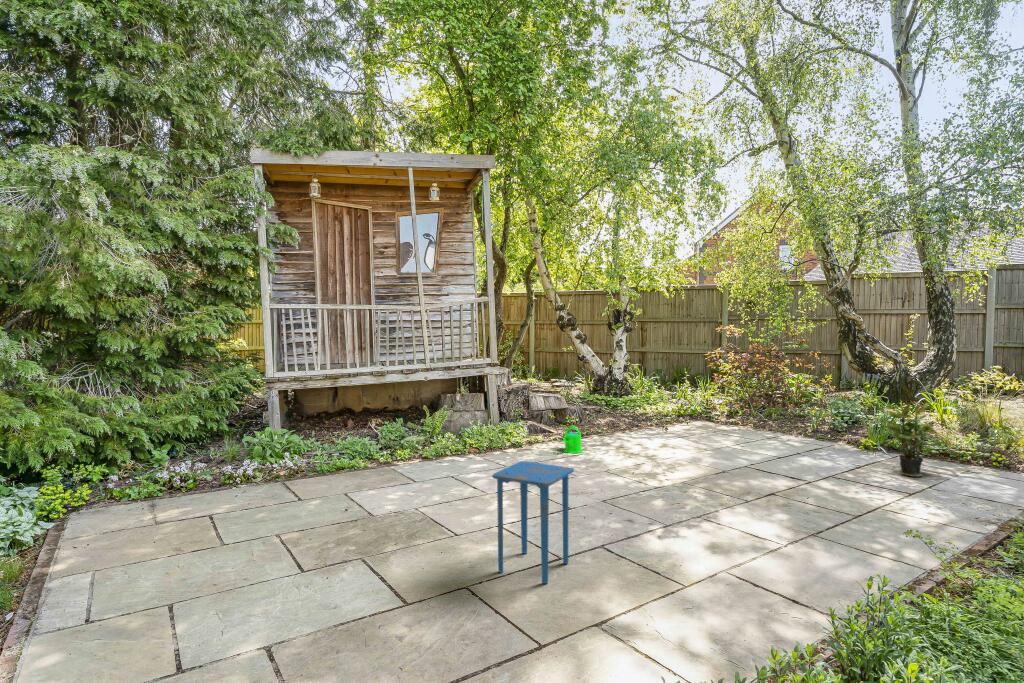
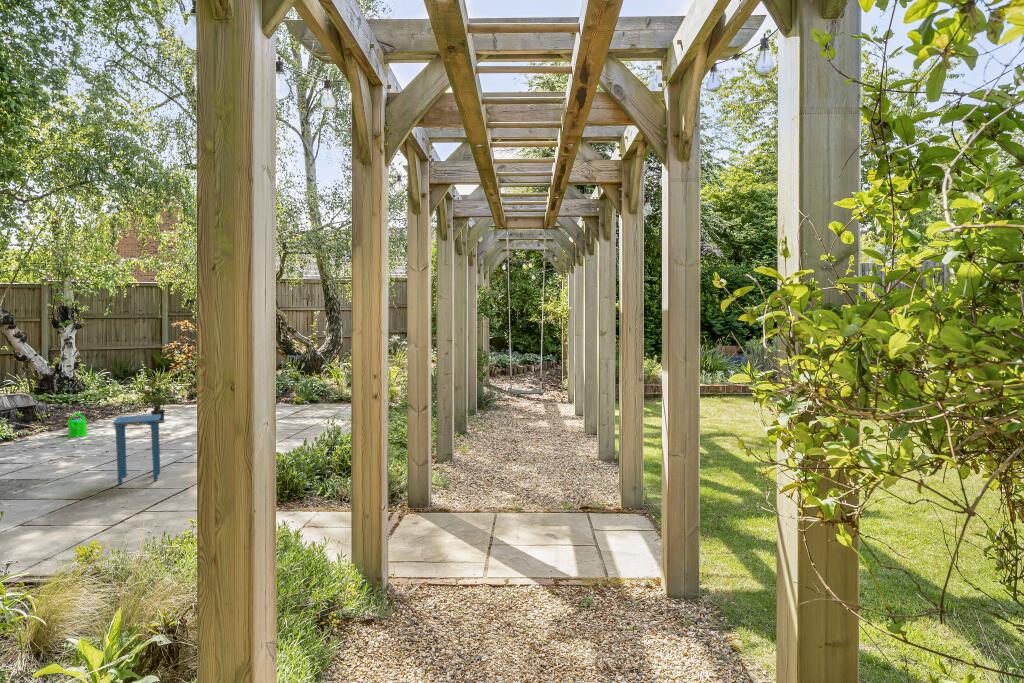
potted plant: present [886,401,935,477] -> present [141,374,171,423]

